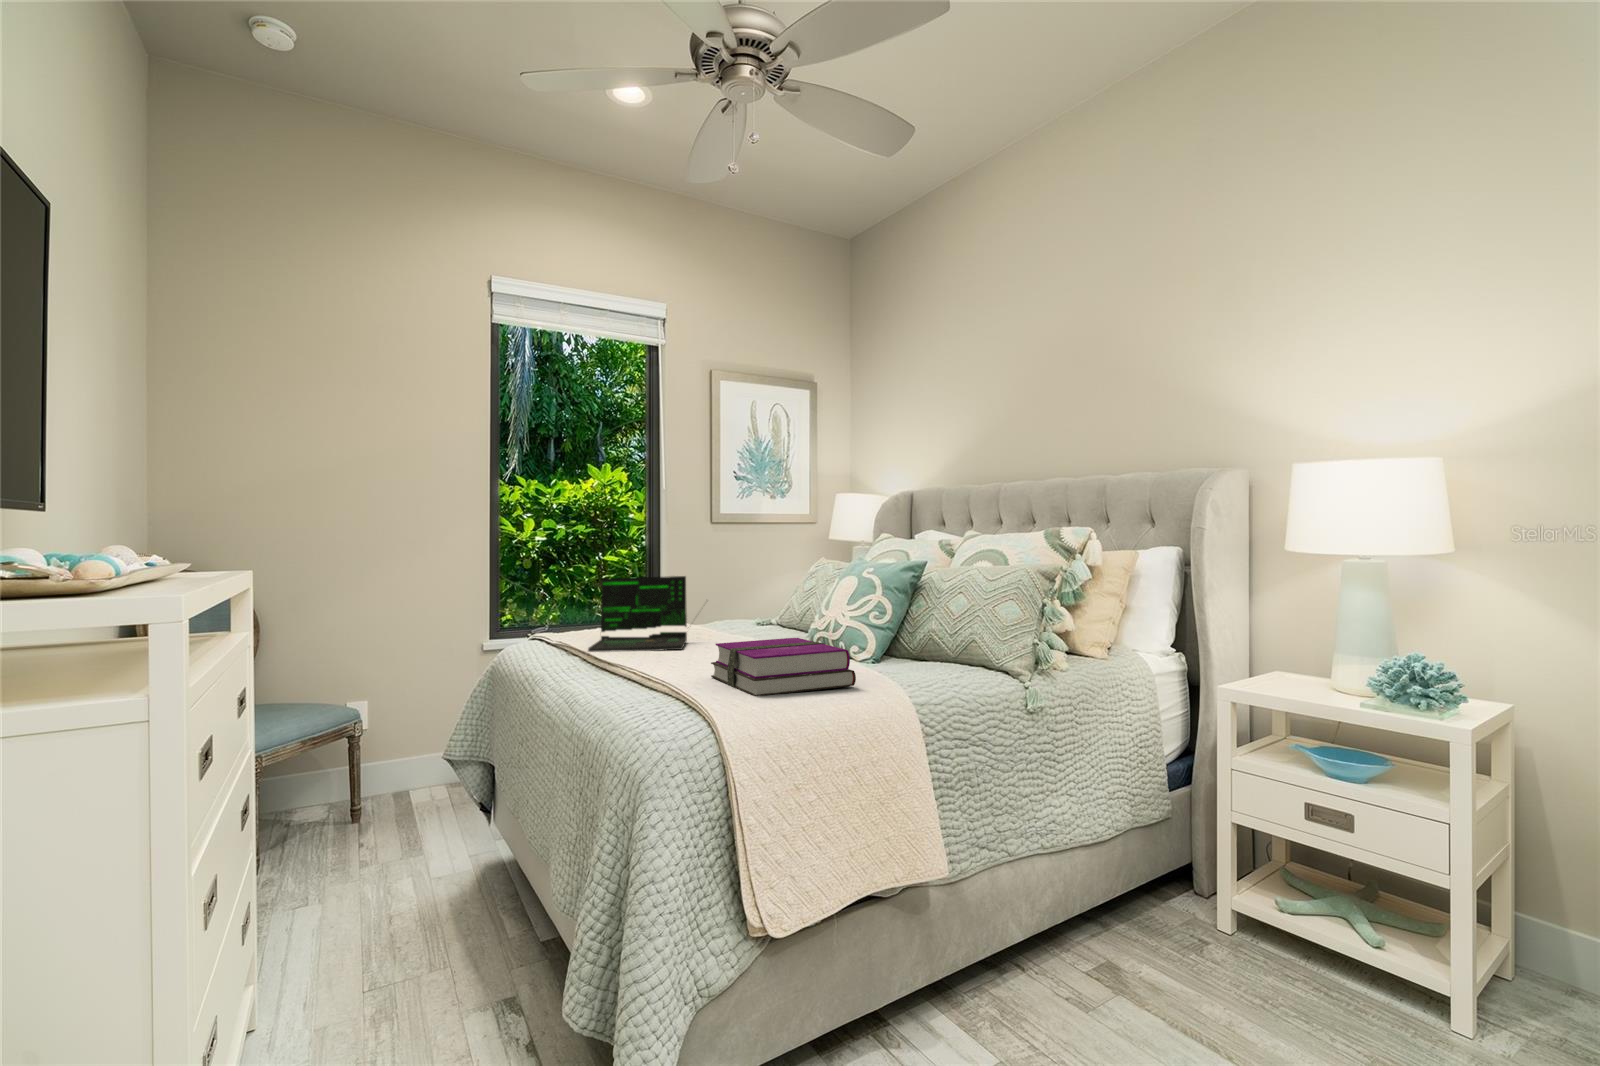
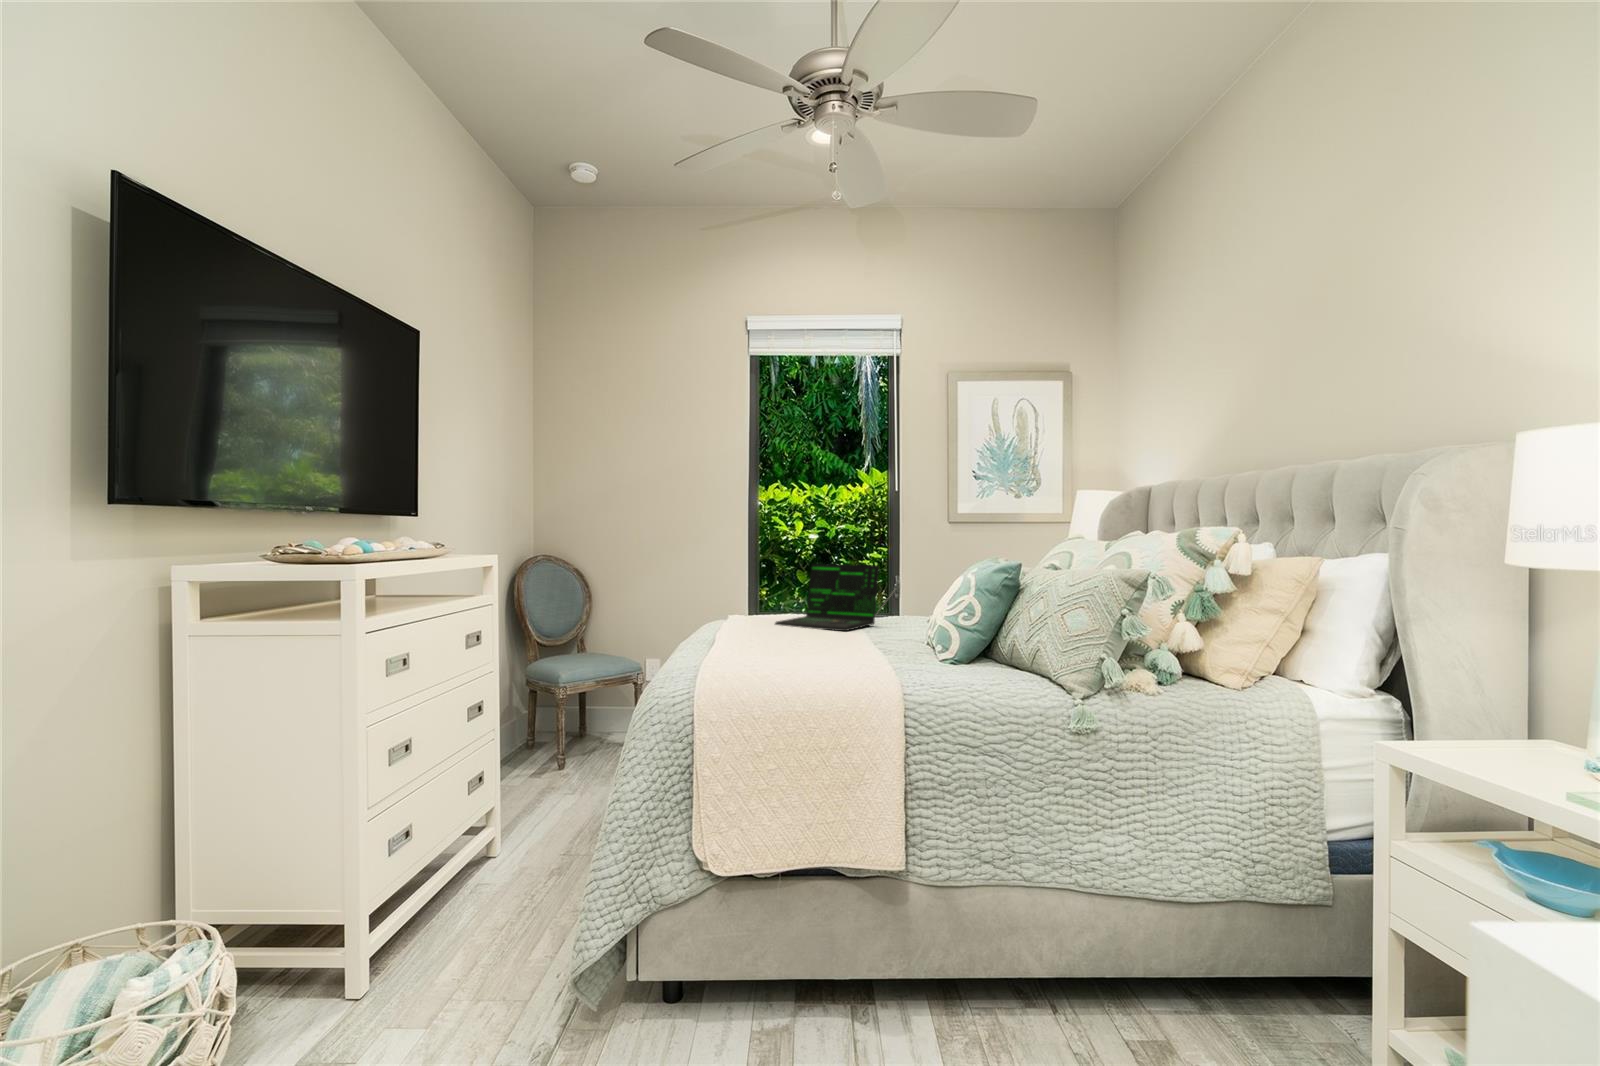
hardback book: present [711,638,856,696] -> none [759,626,870,676]

